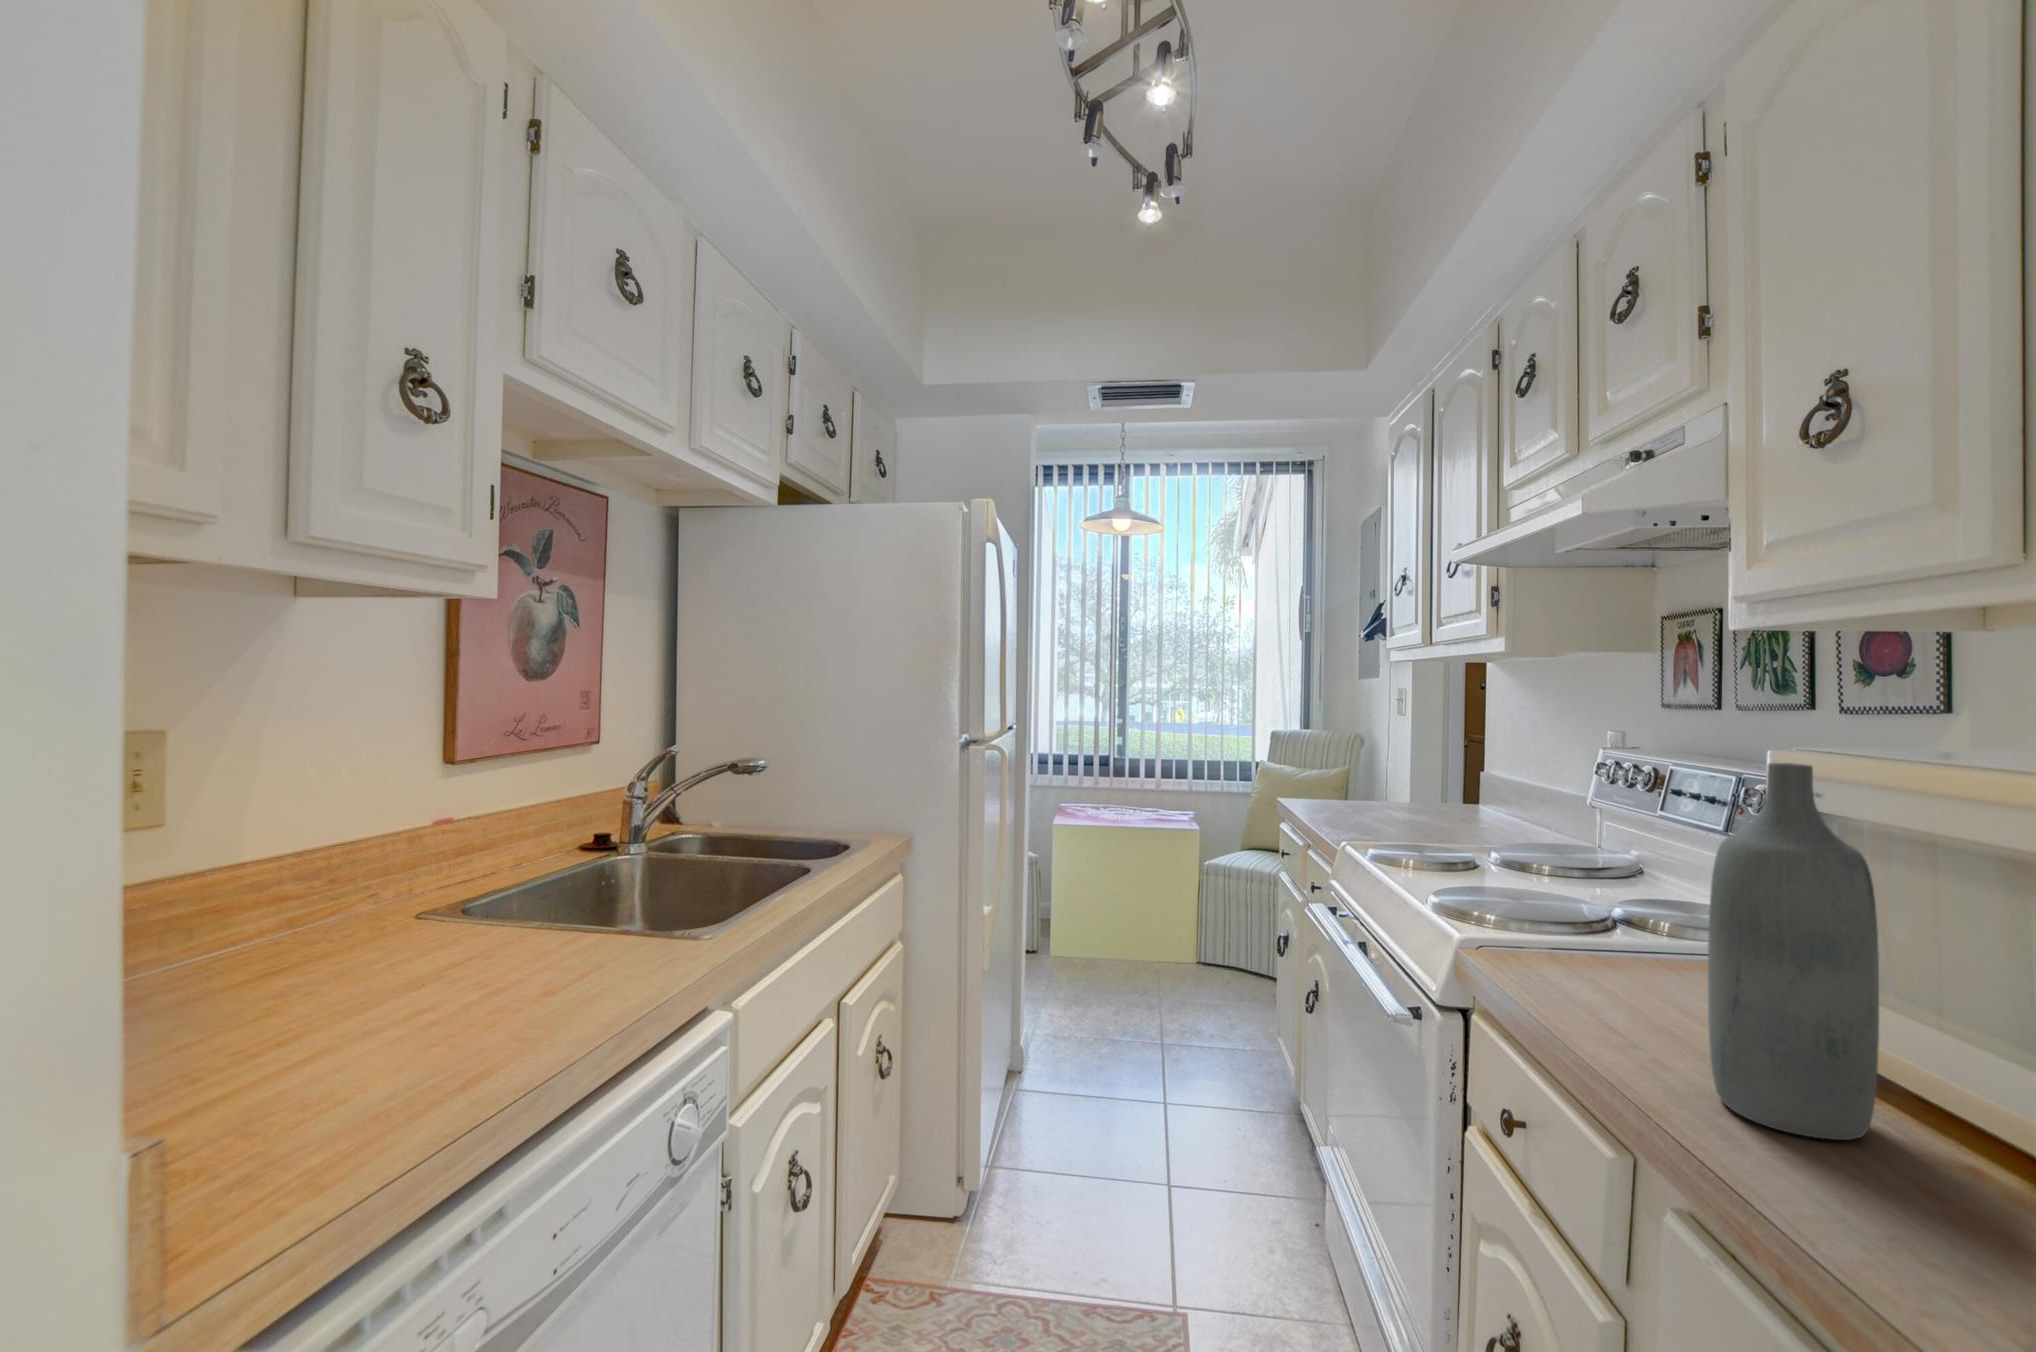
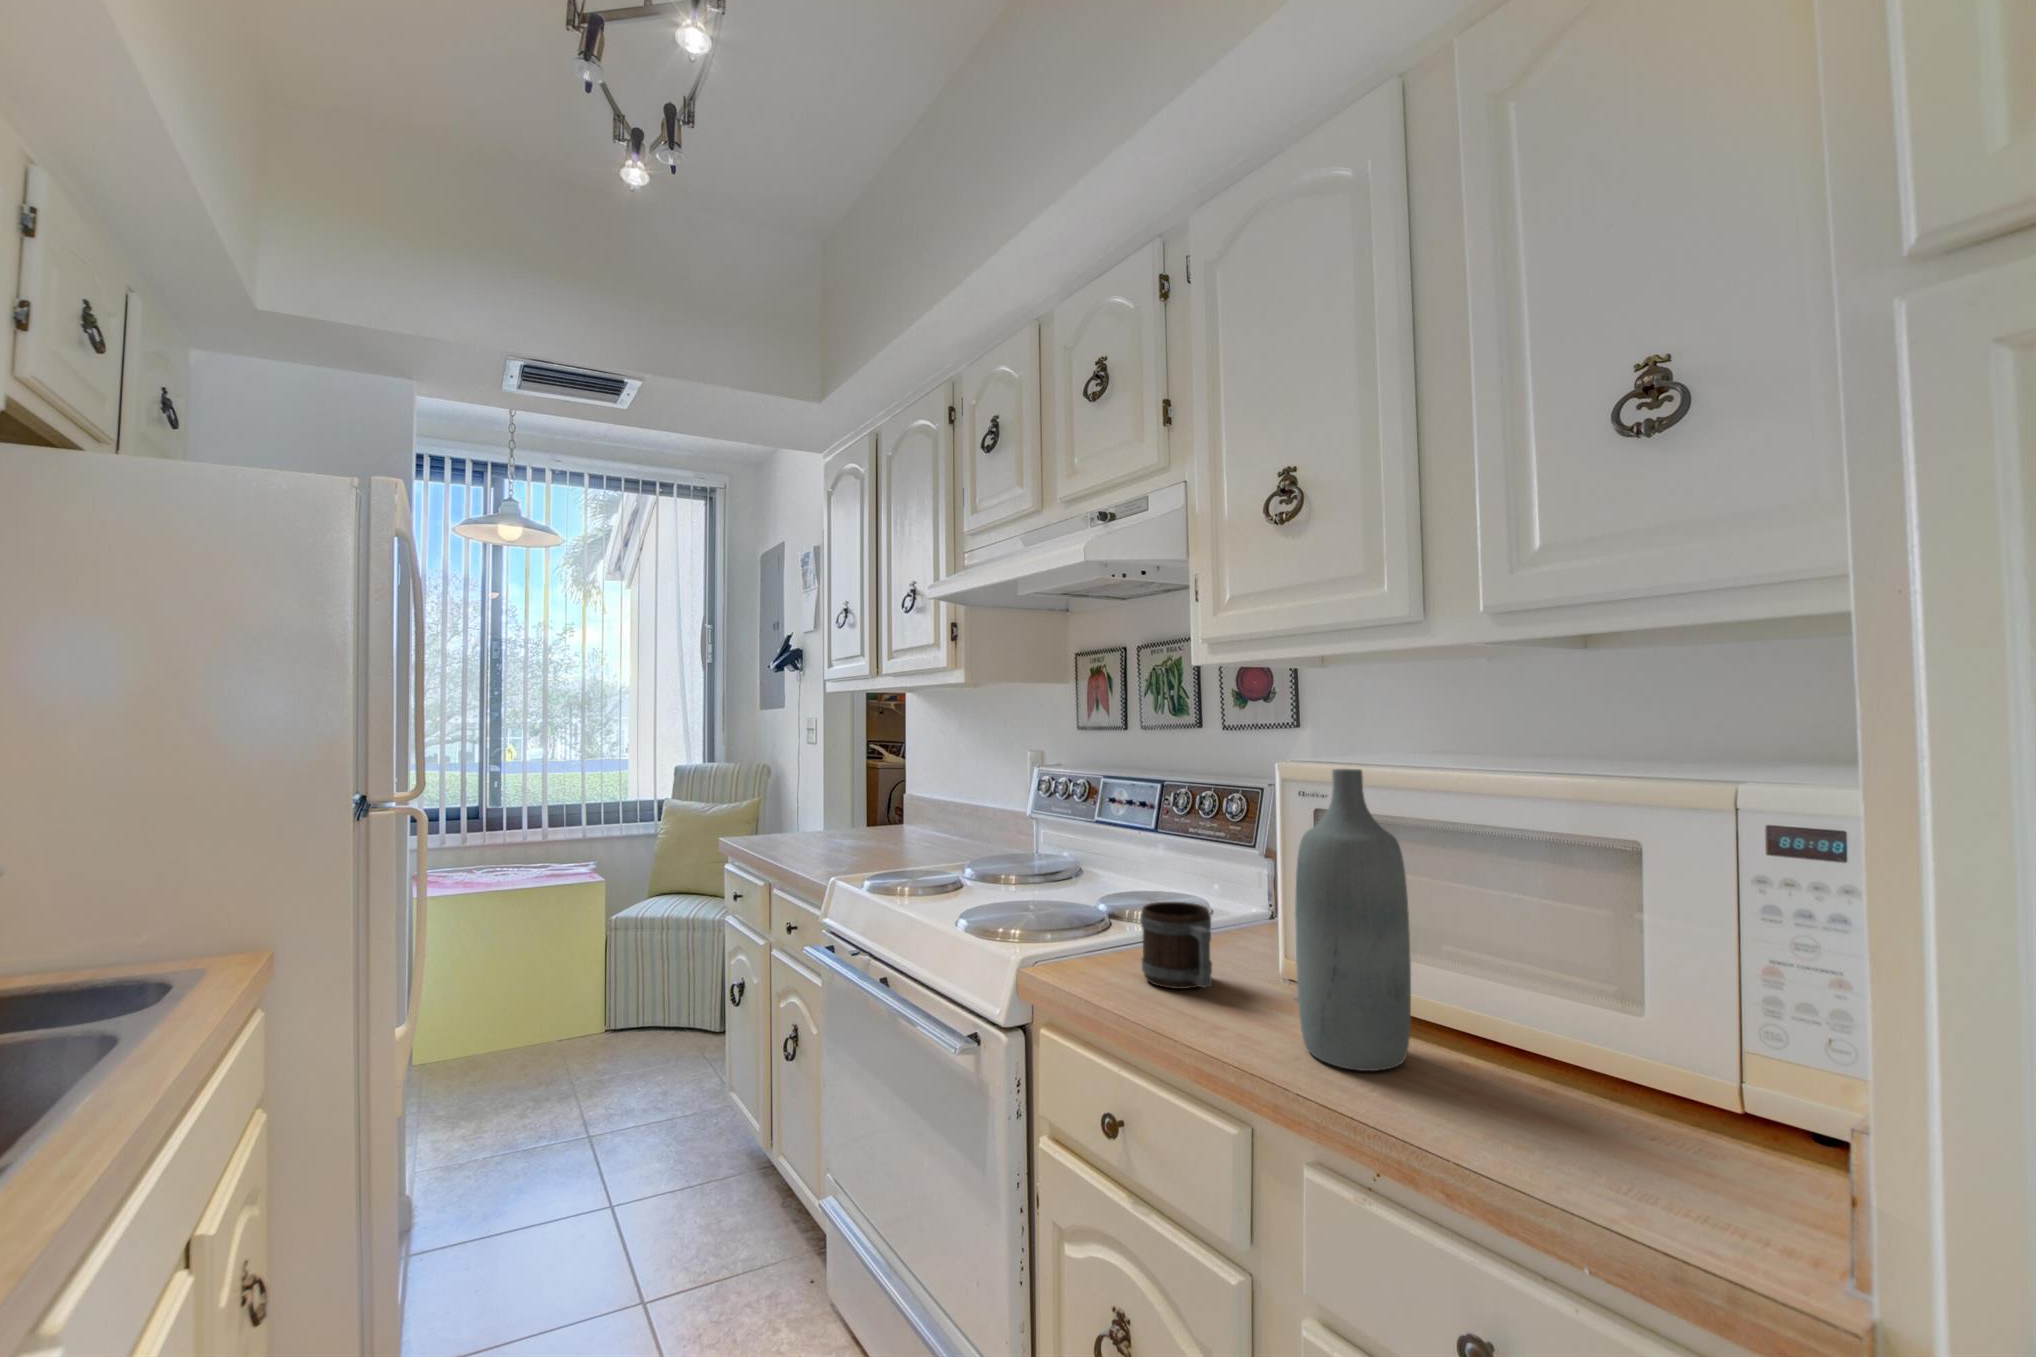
mug: none [1585,905,1681,1008] -> present [1141,902,1212,989]

